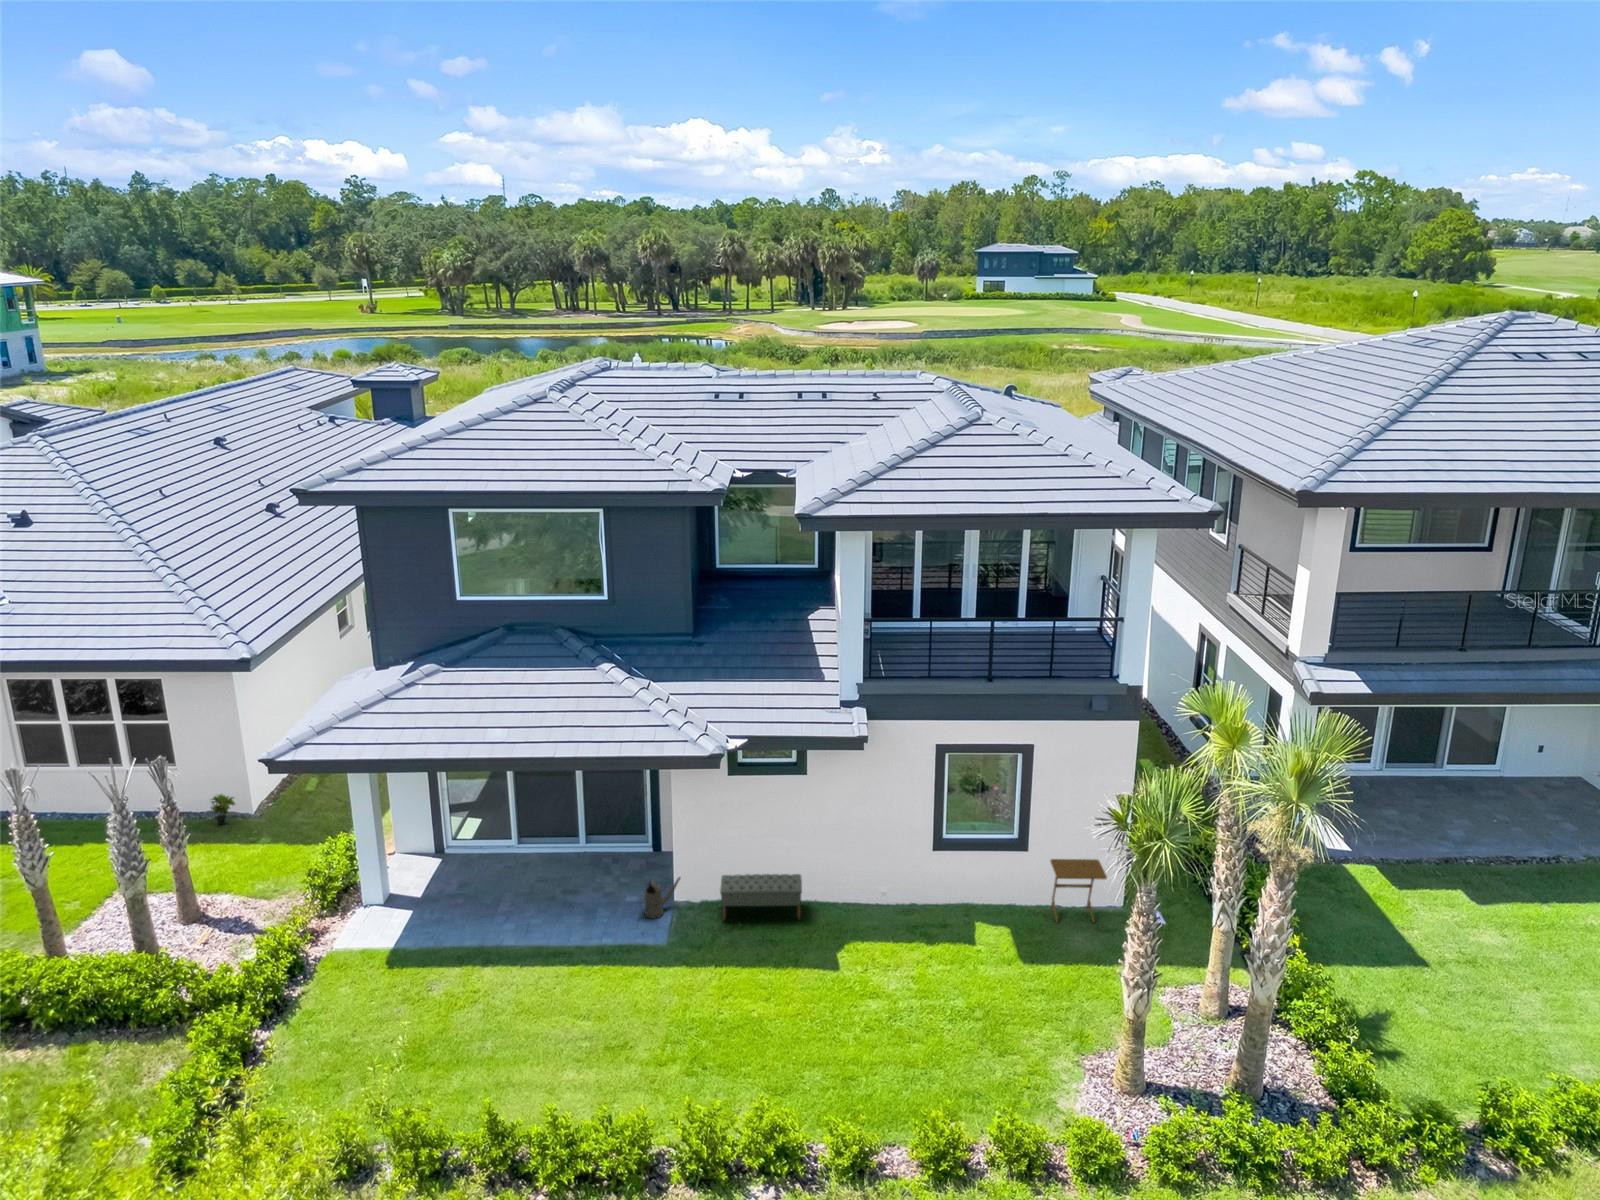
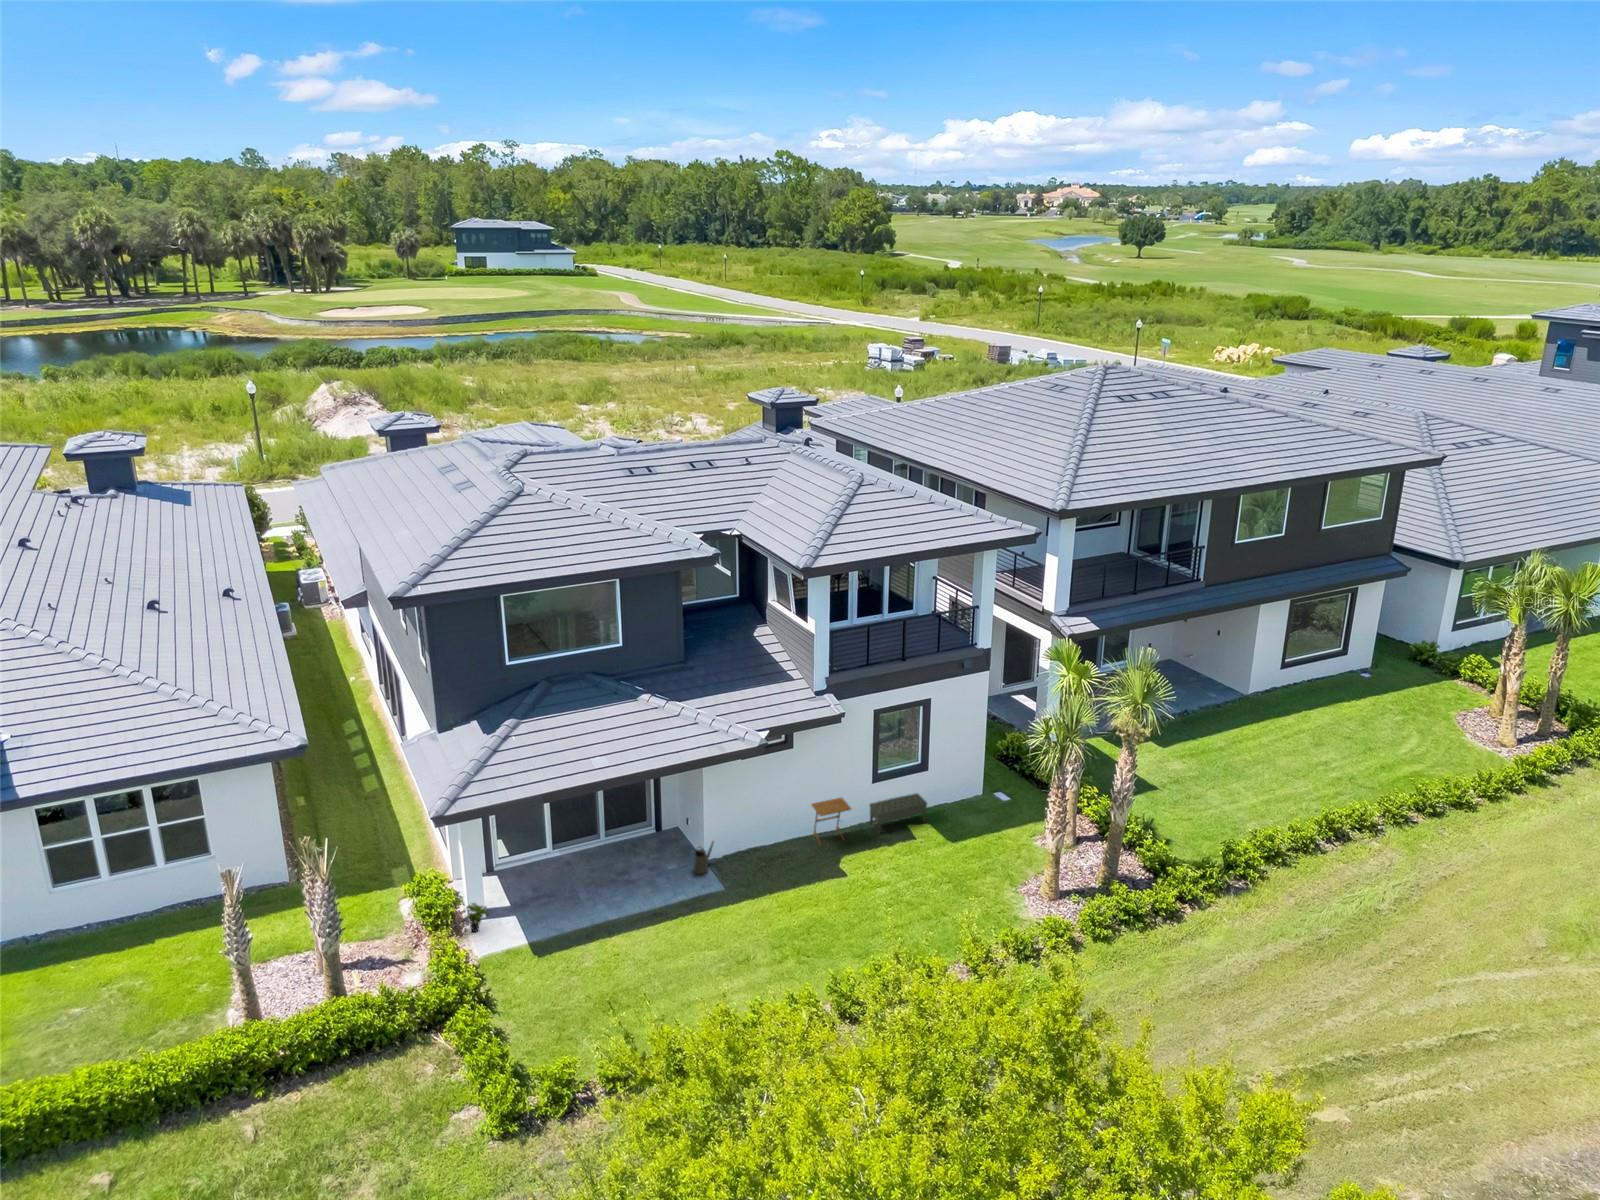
potted plant: present [211,794,235,825] -> present [466,903,488,932]
side table: present [1051,859,1107,922] -> present [812,798,851,843]
bench: present [720,874,802,921] -> present [870,793,927,833]

